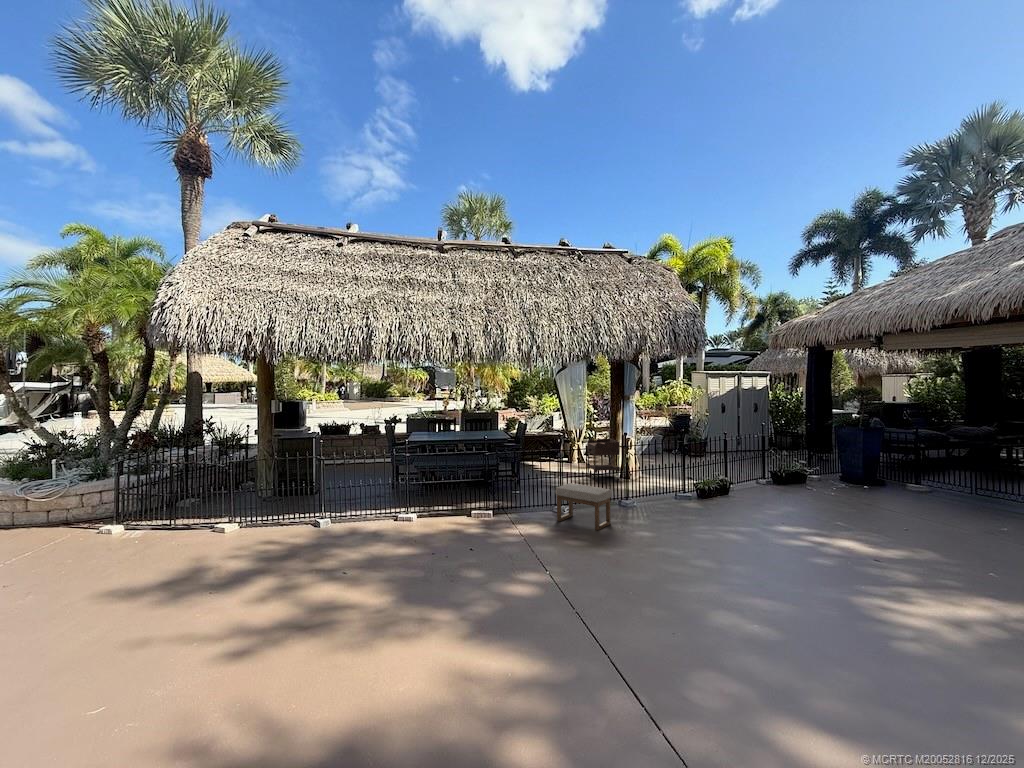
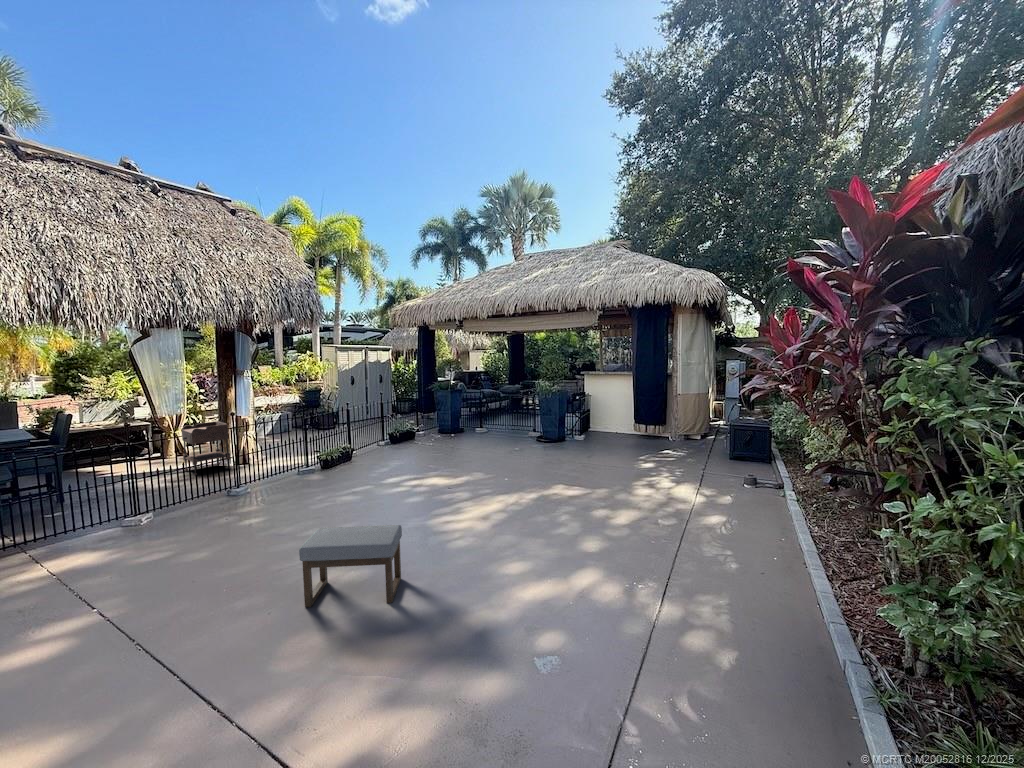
ottoman: present [556,483,611,530] -> present [299,525,402,607]

